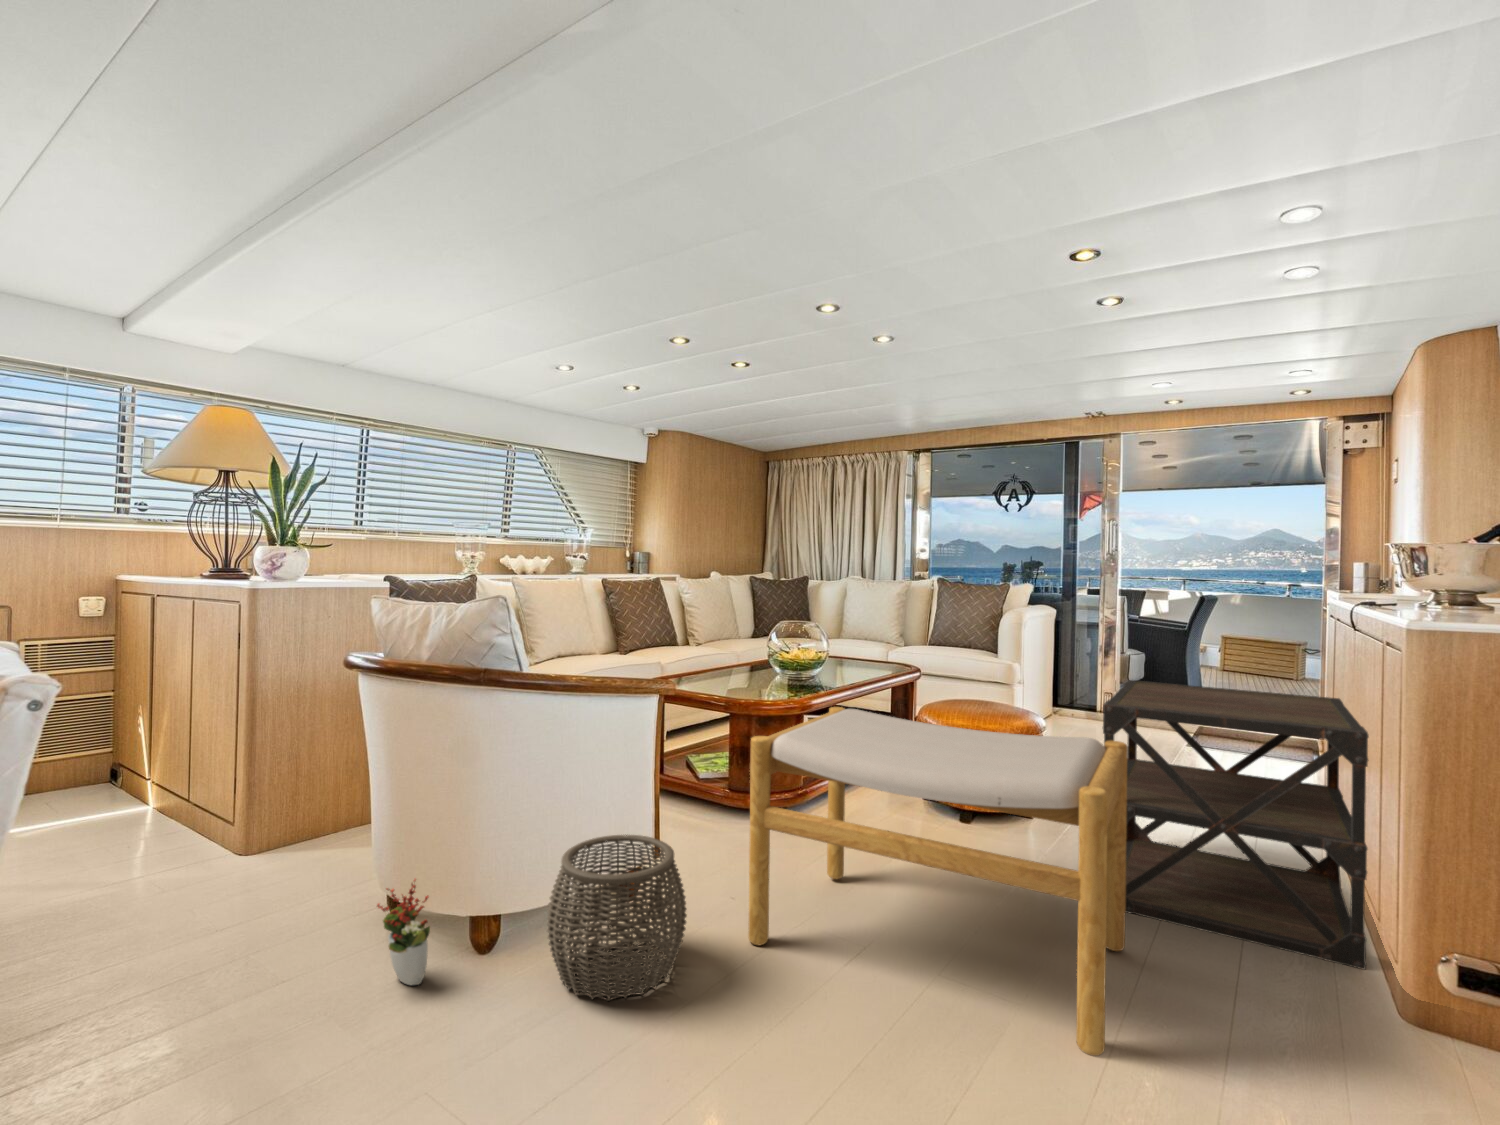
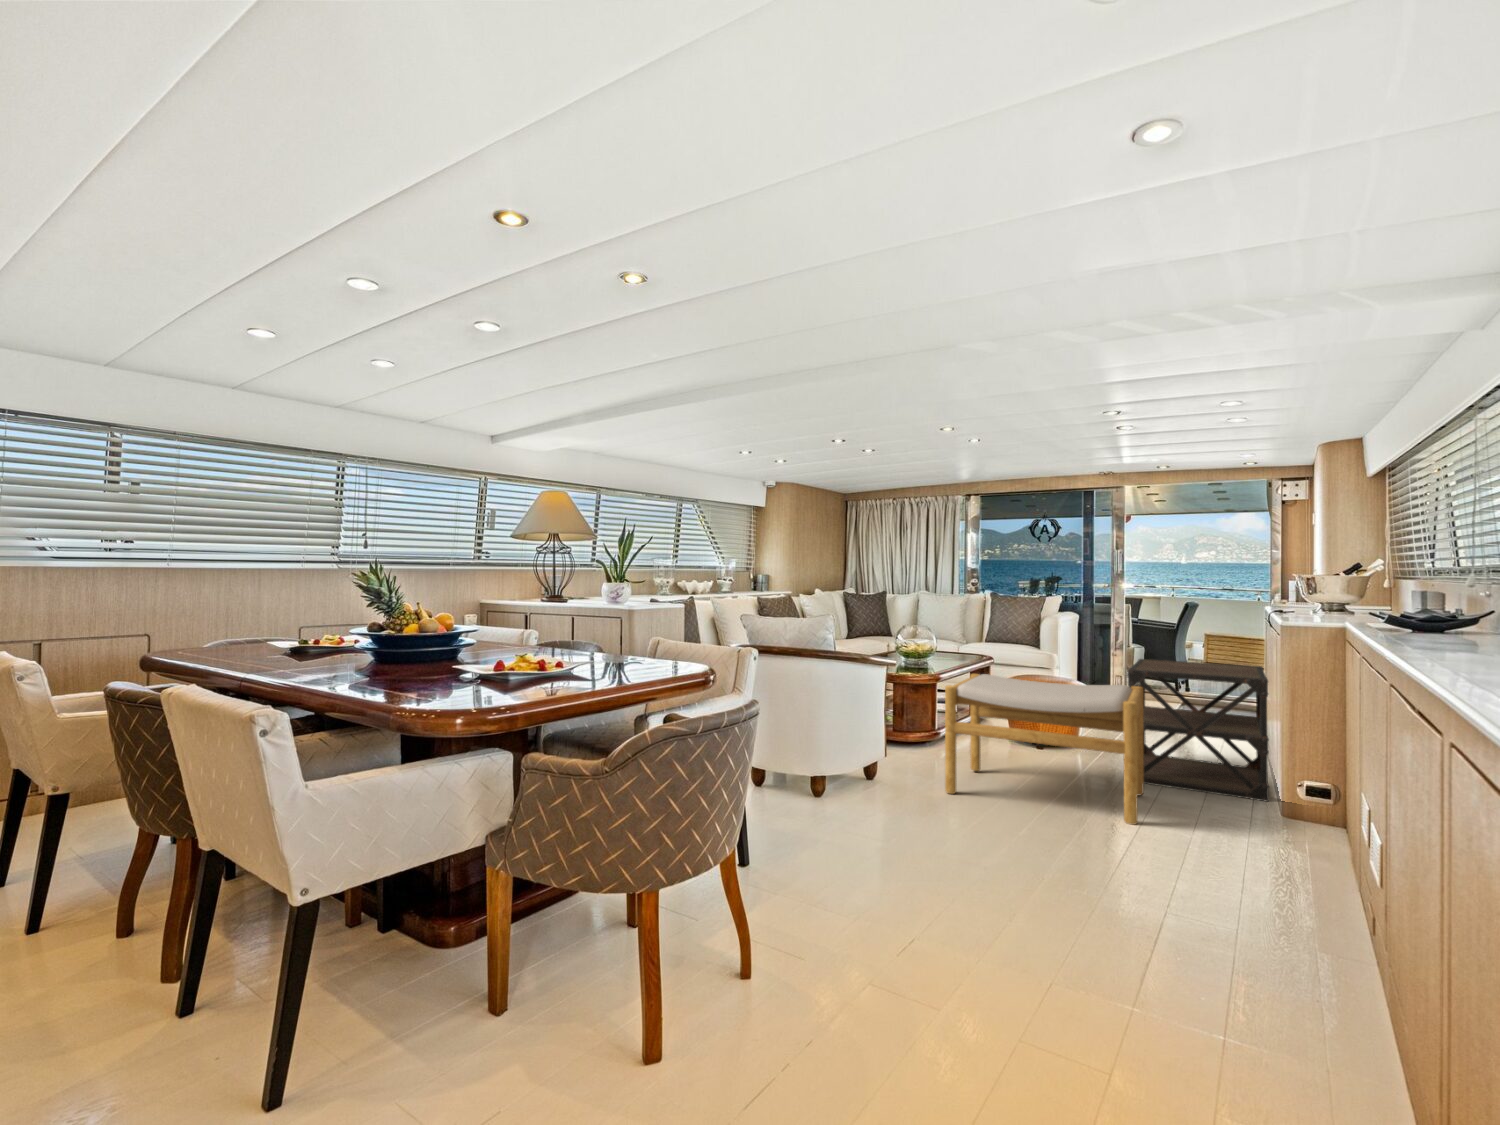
woven basket: present [547,835,687,1001] -> none [853,737,924,810]
decorative plant: present [377,879,430,985] -> none [775,755,801,806]

